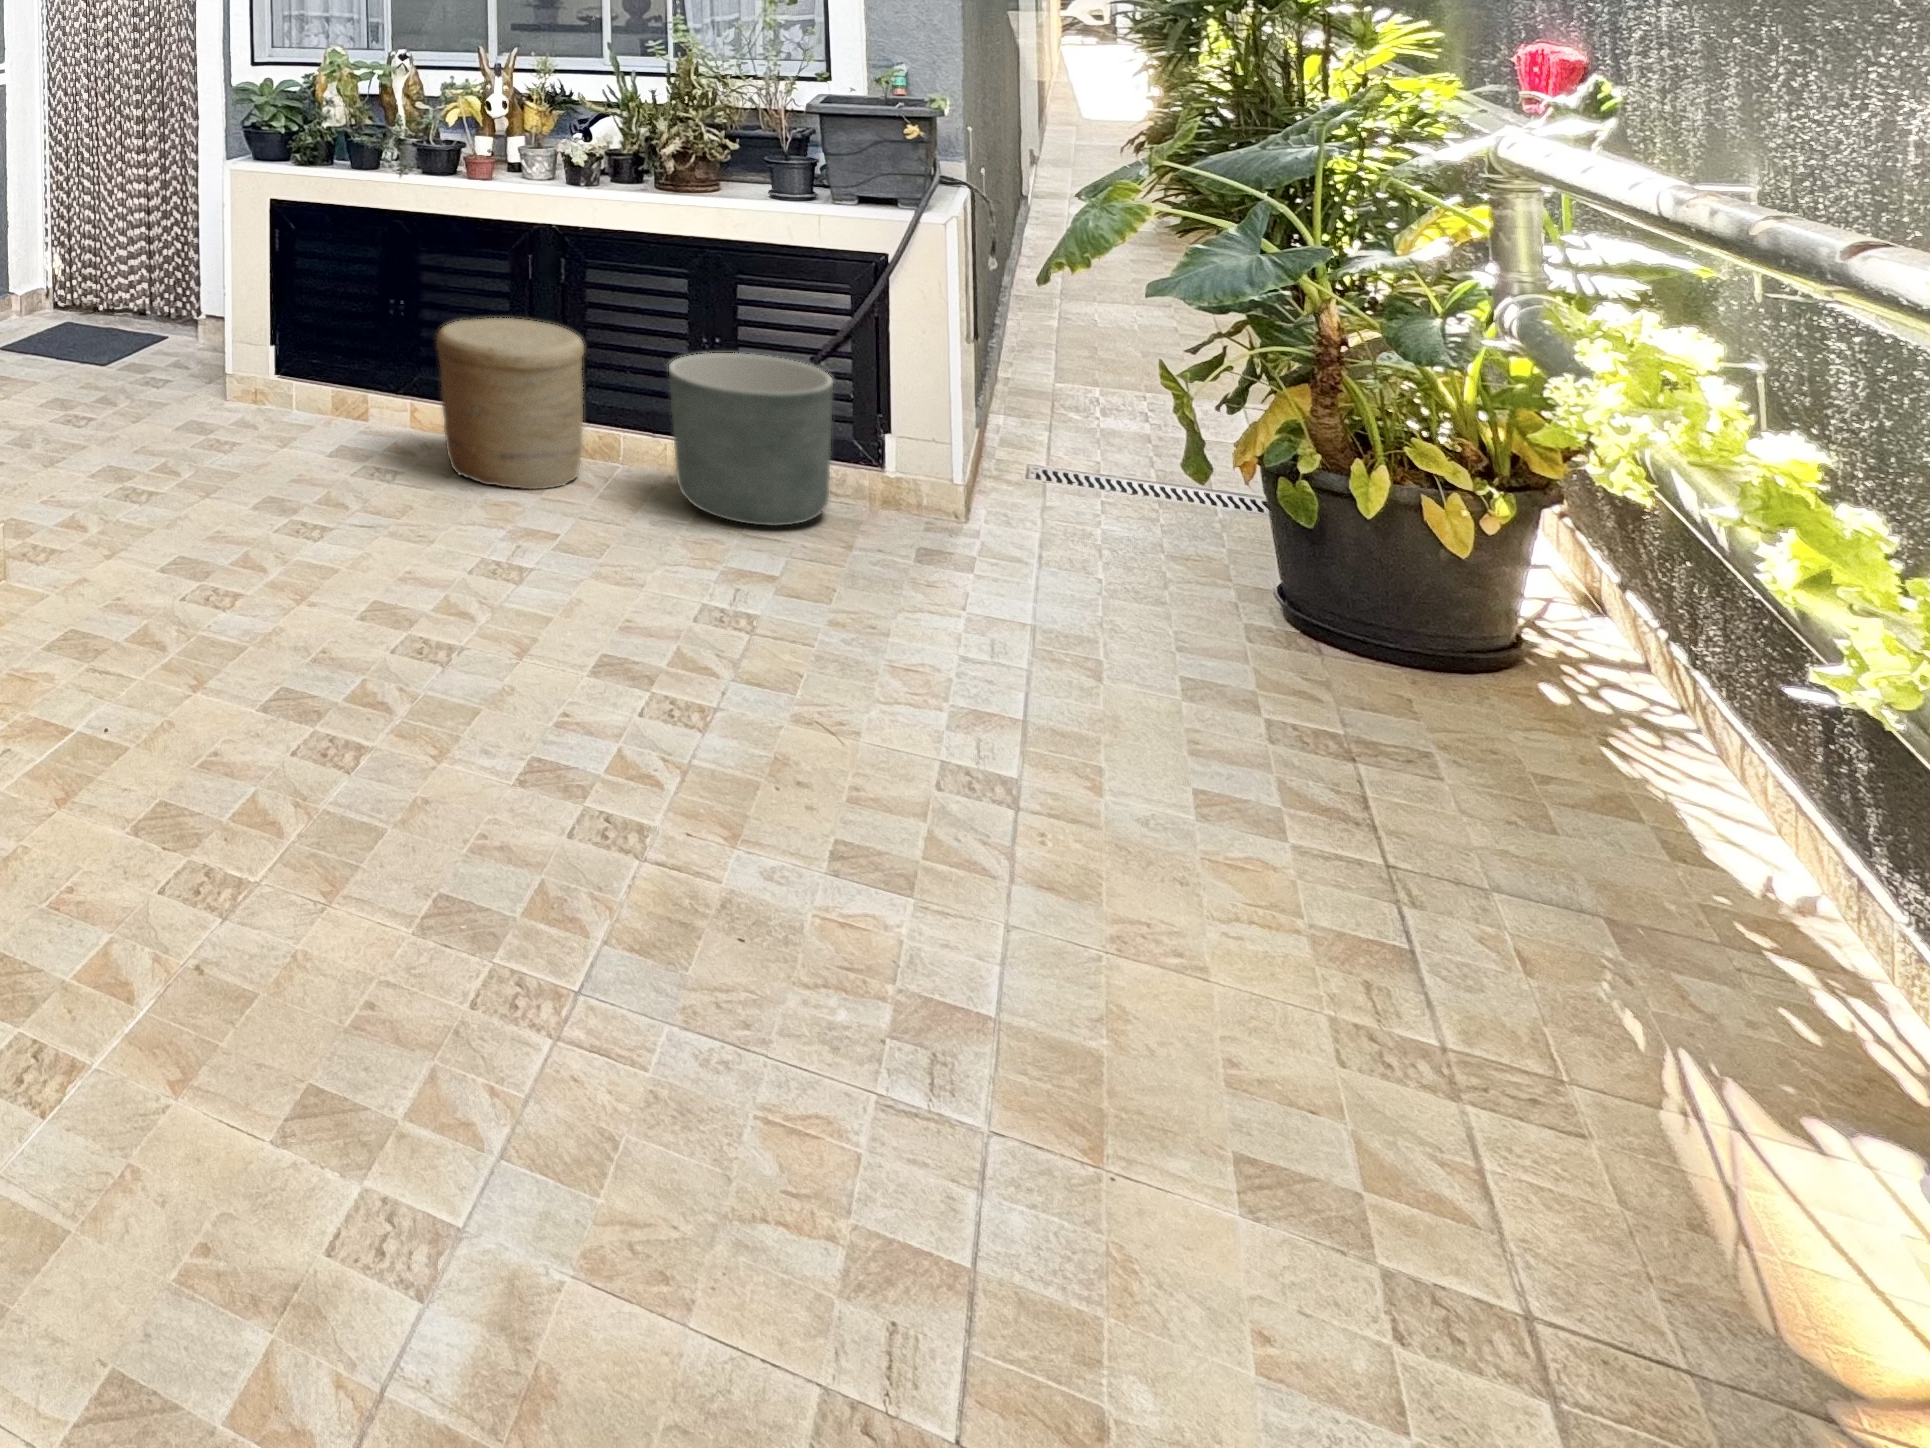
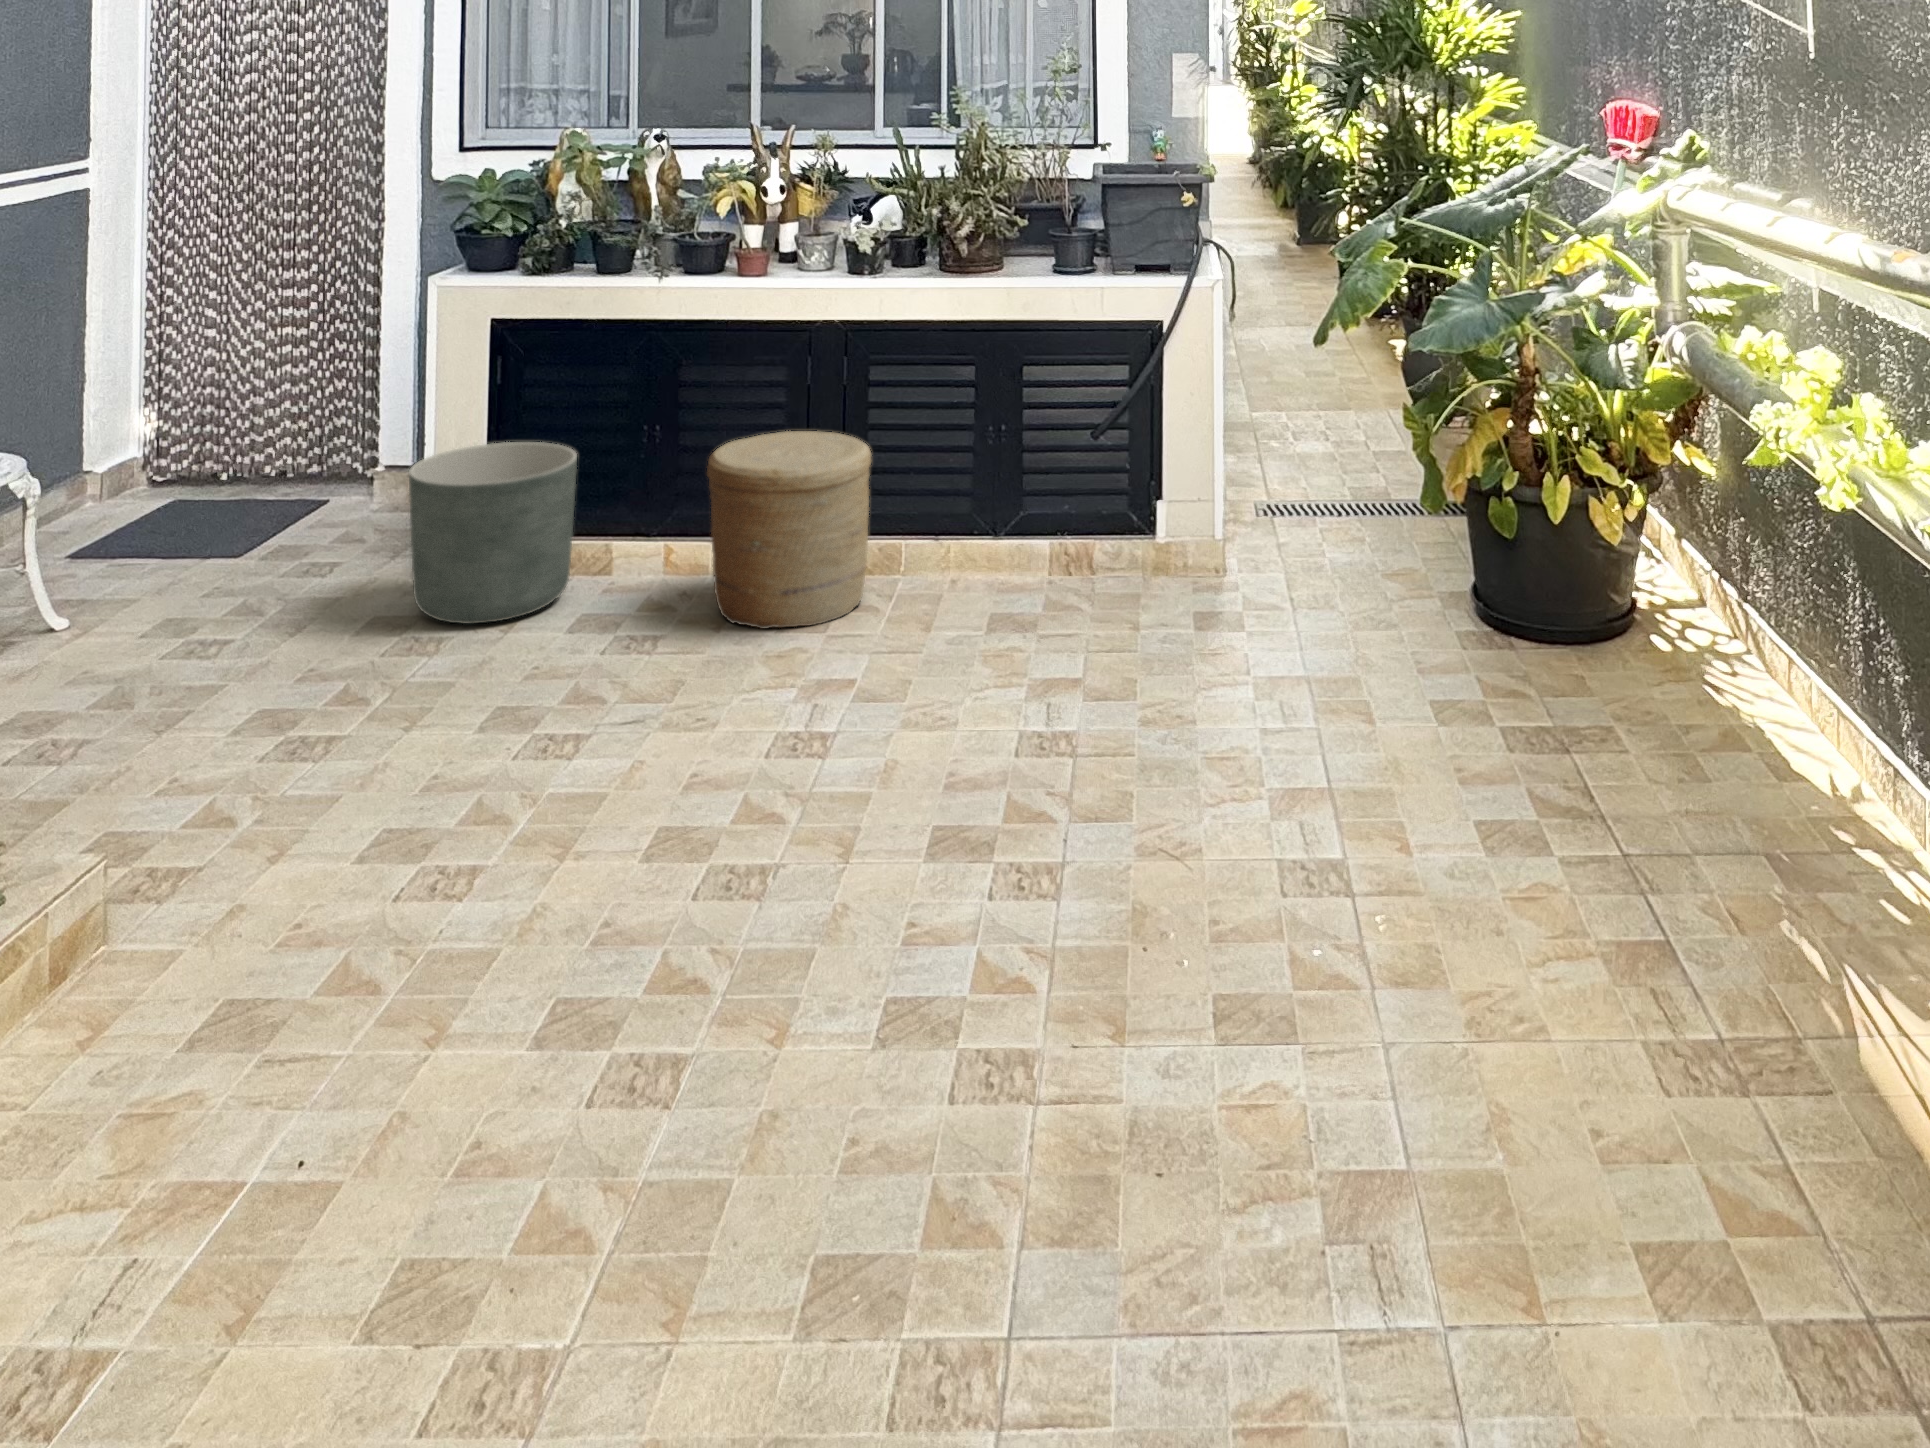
planter: present [669,353,833,526] -> present [409,442,577,624]

